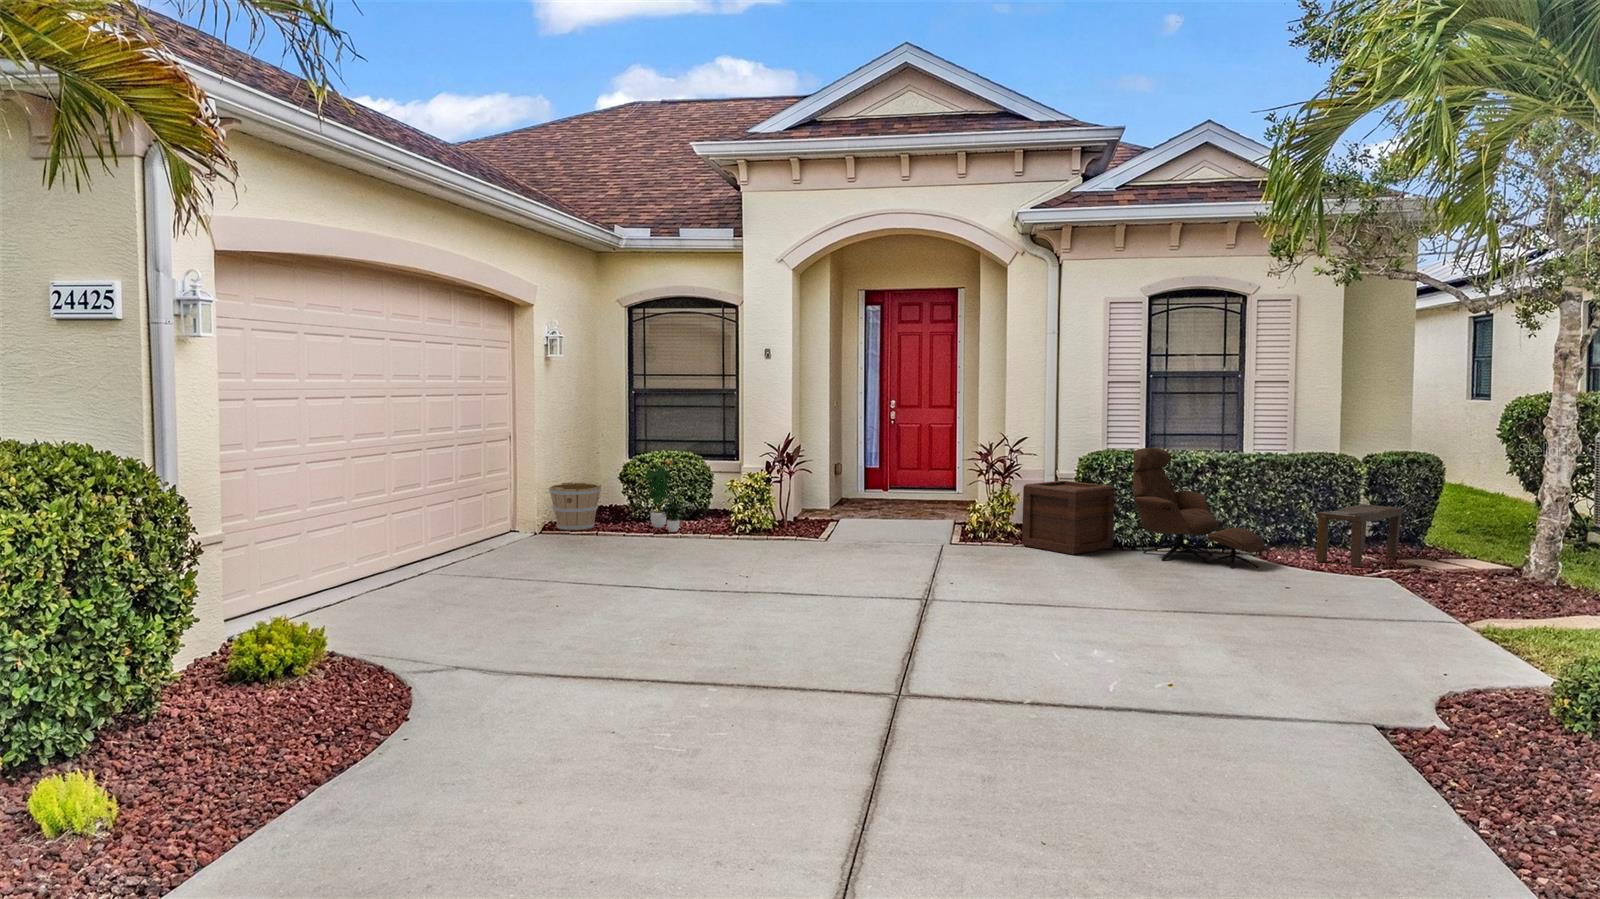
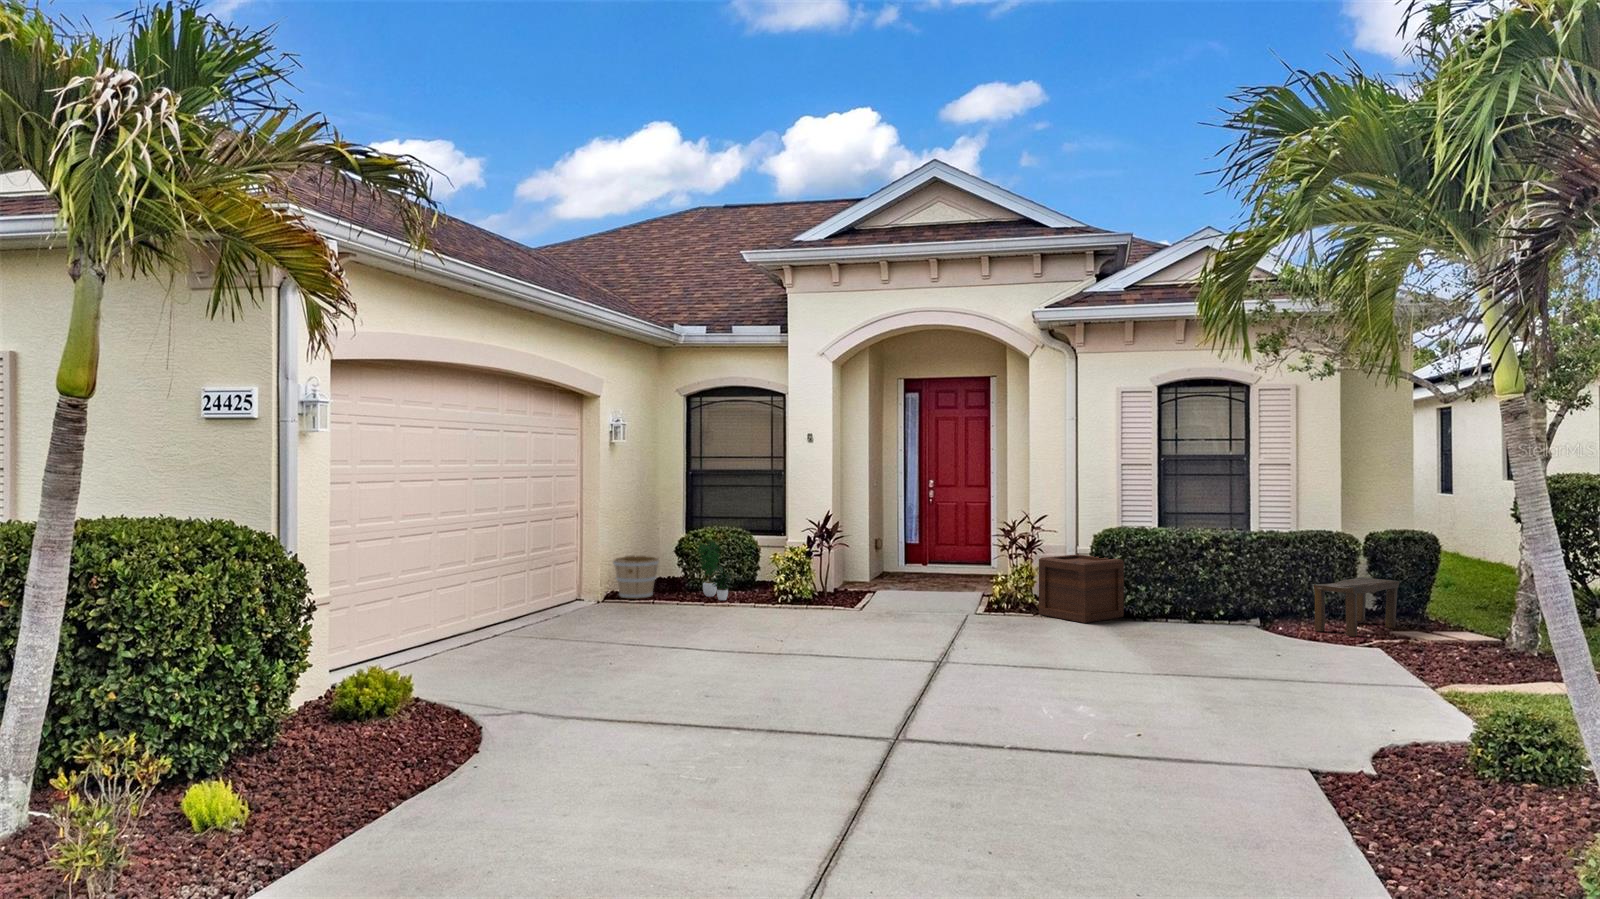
lounge chair: present [1133,448,1265,568] -> none [1138,524,1263,637]

